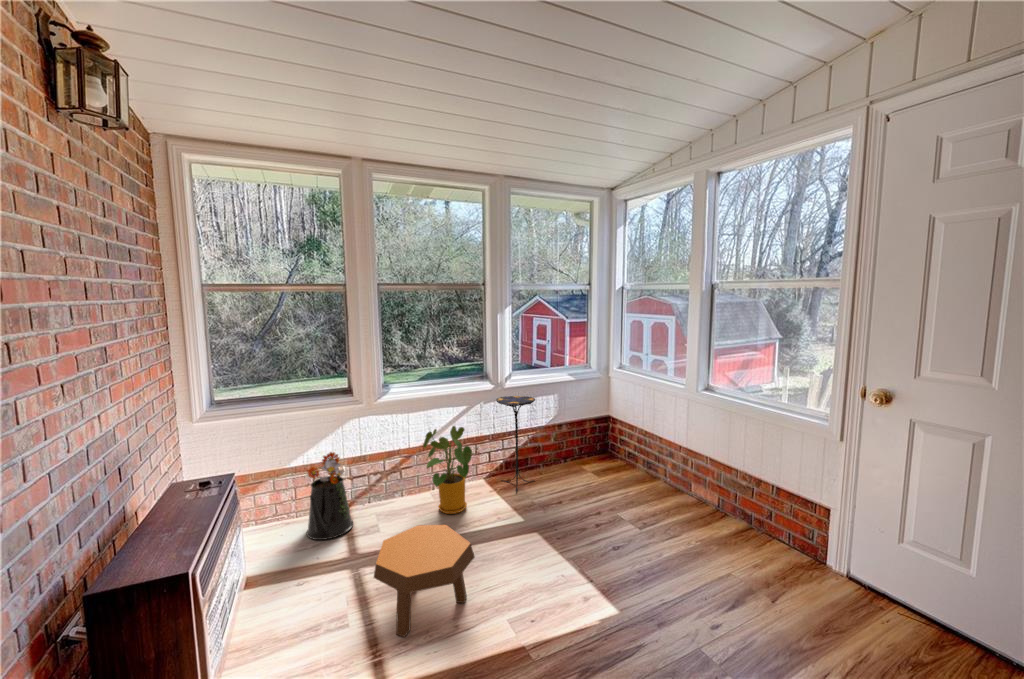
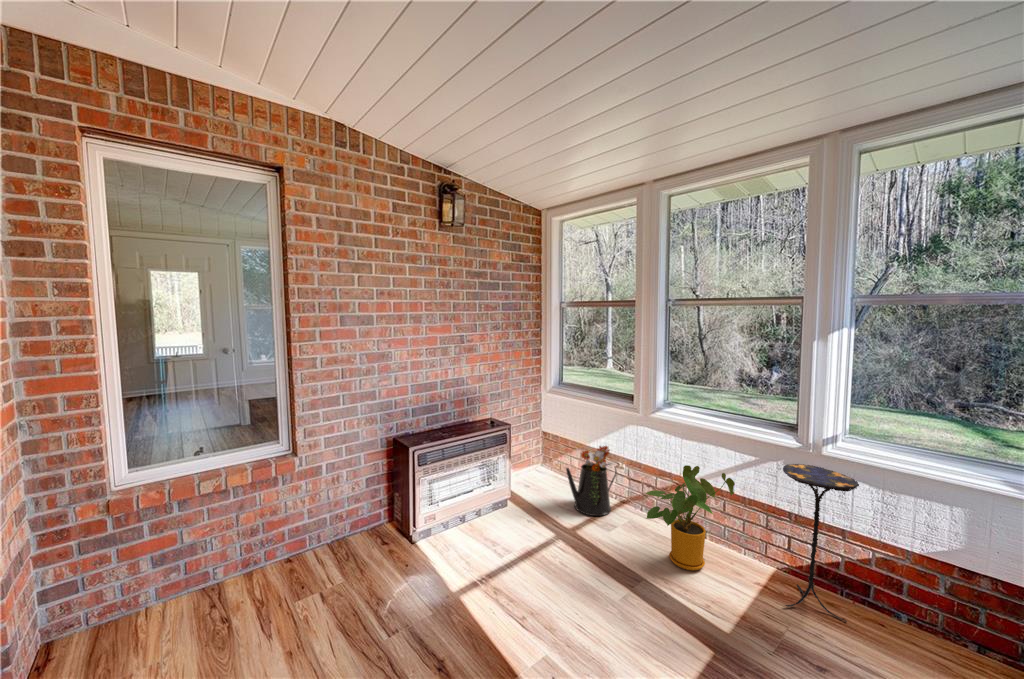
footstool: present [374,525,475,637] -> none [498,519,589,615]

